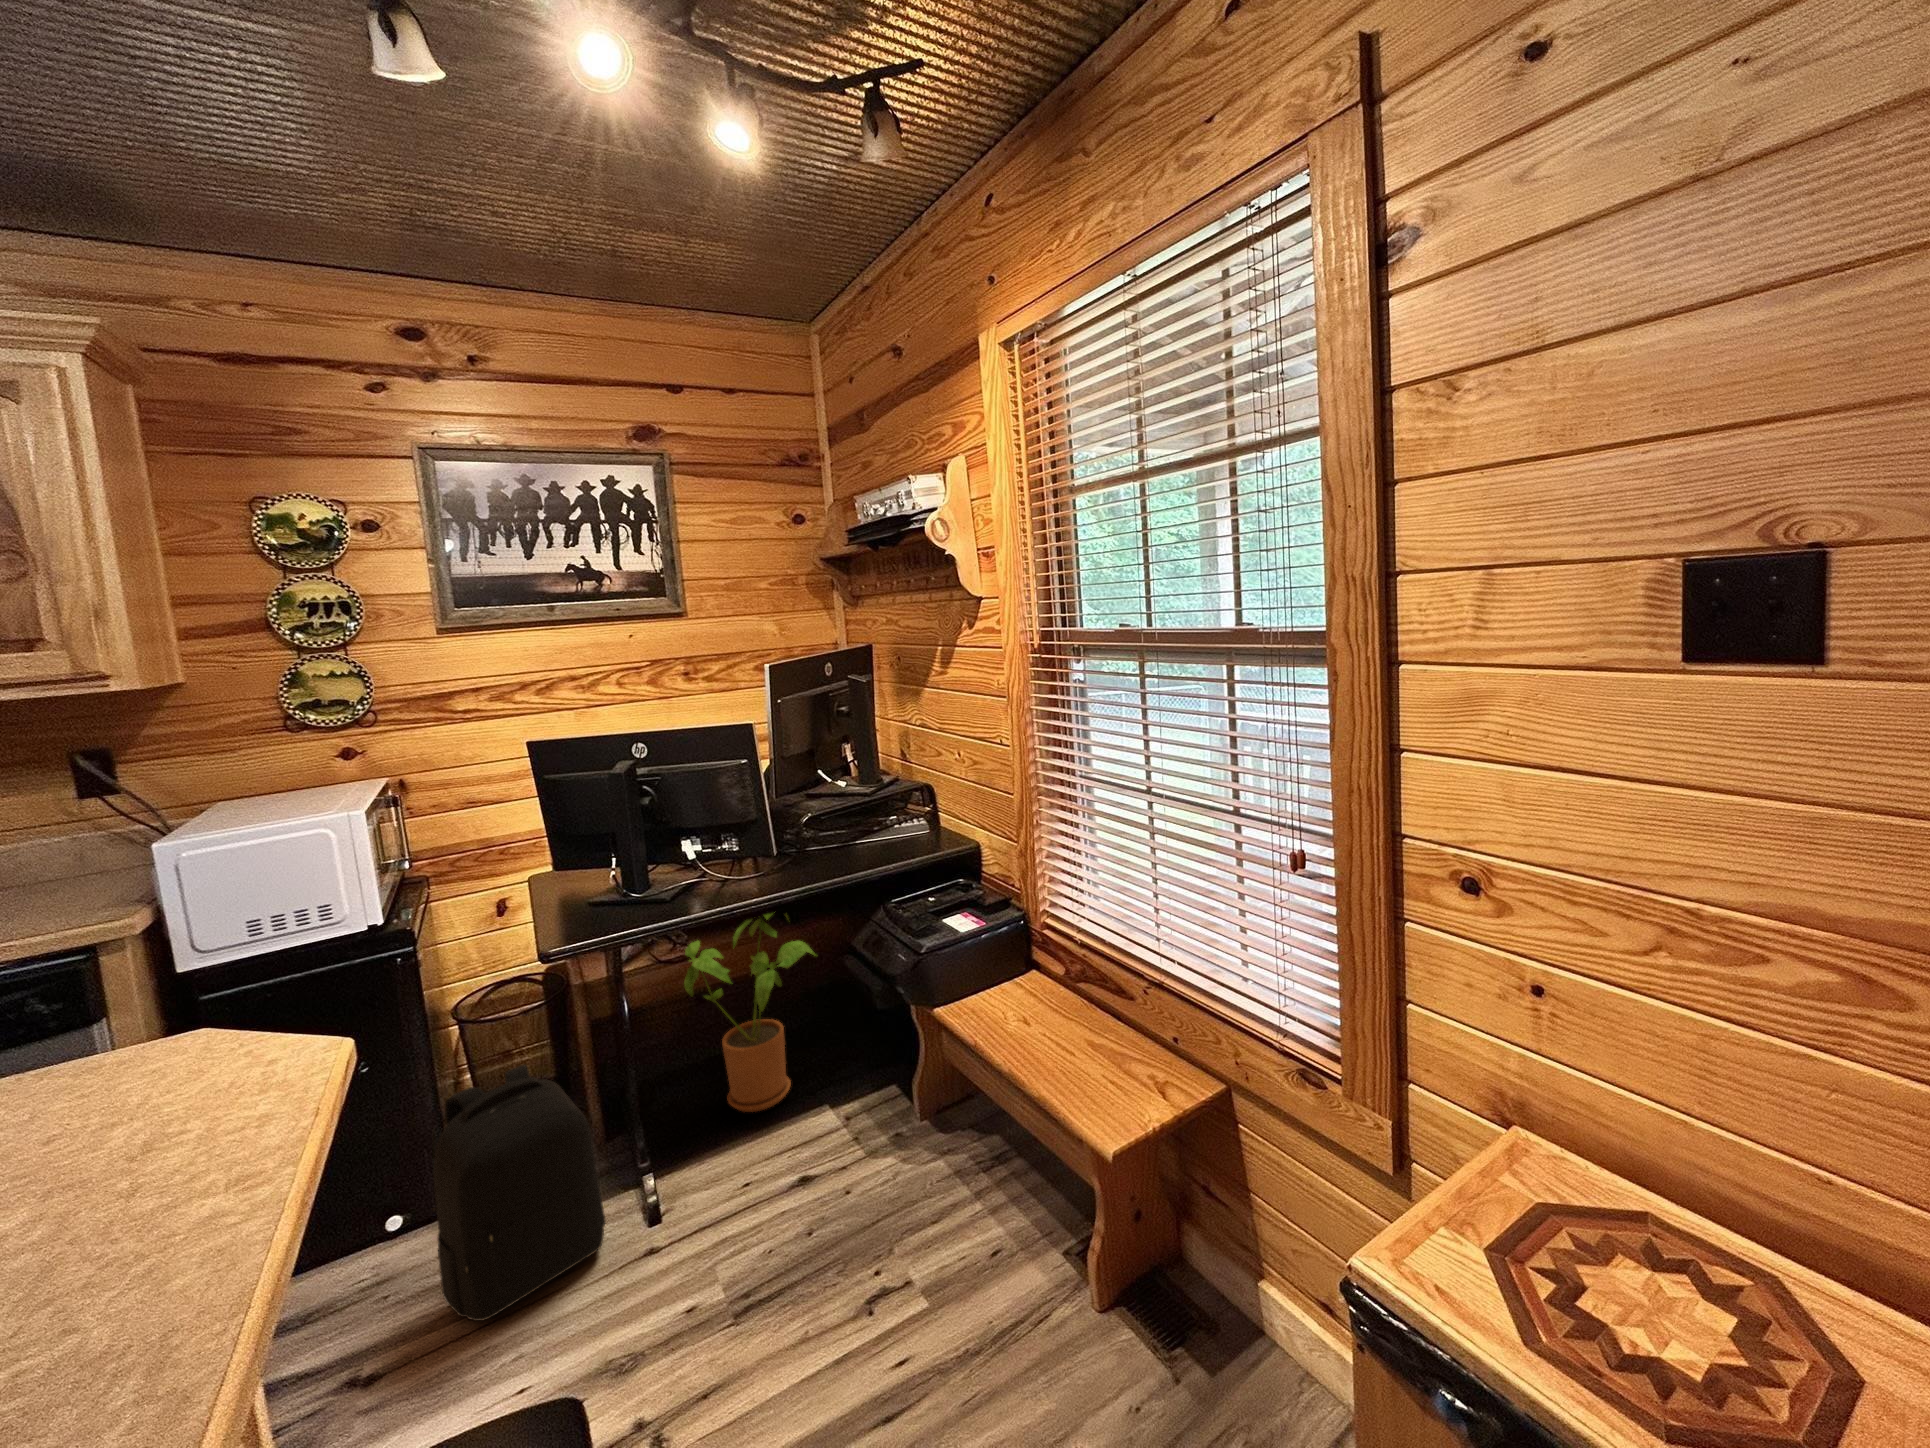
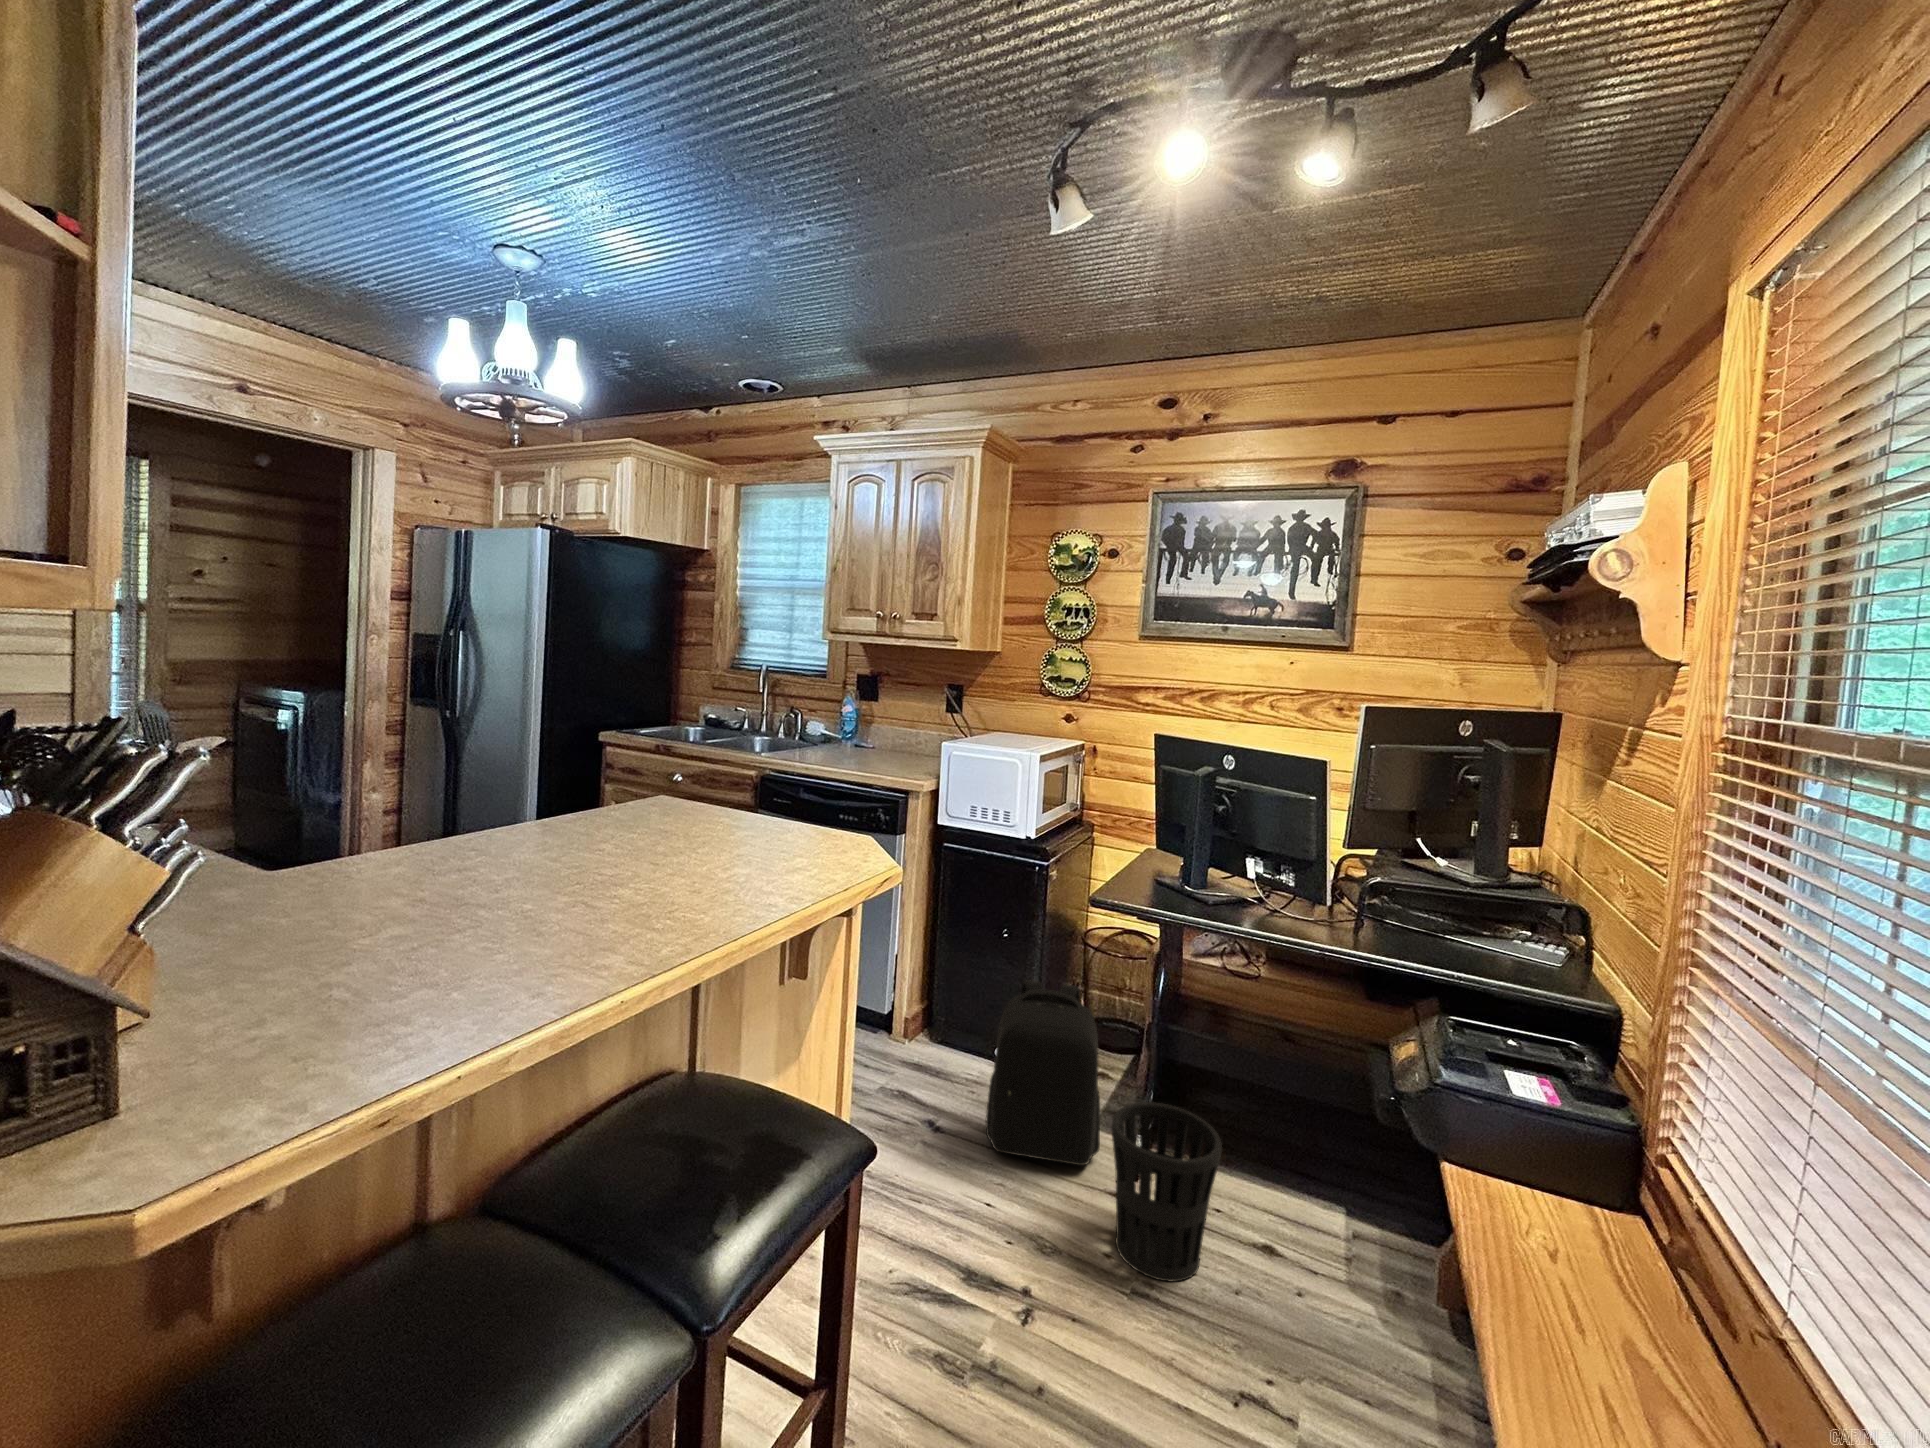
house plant: present [684,914,815,1112] -> none [1235,951,1374,1172]
wastebasket: none [650,1107,769,1297] -> present [1112,1102,1222,1282]

